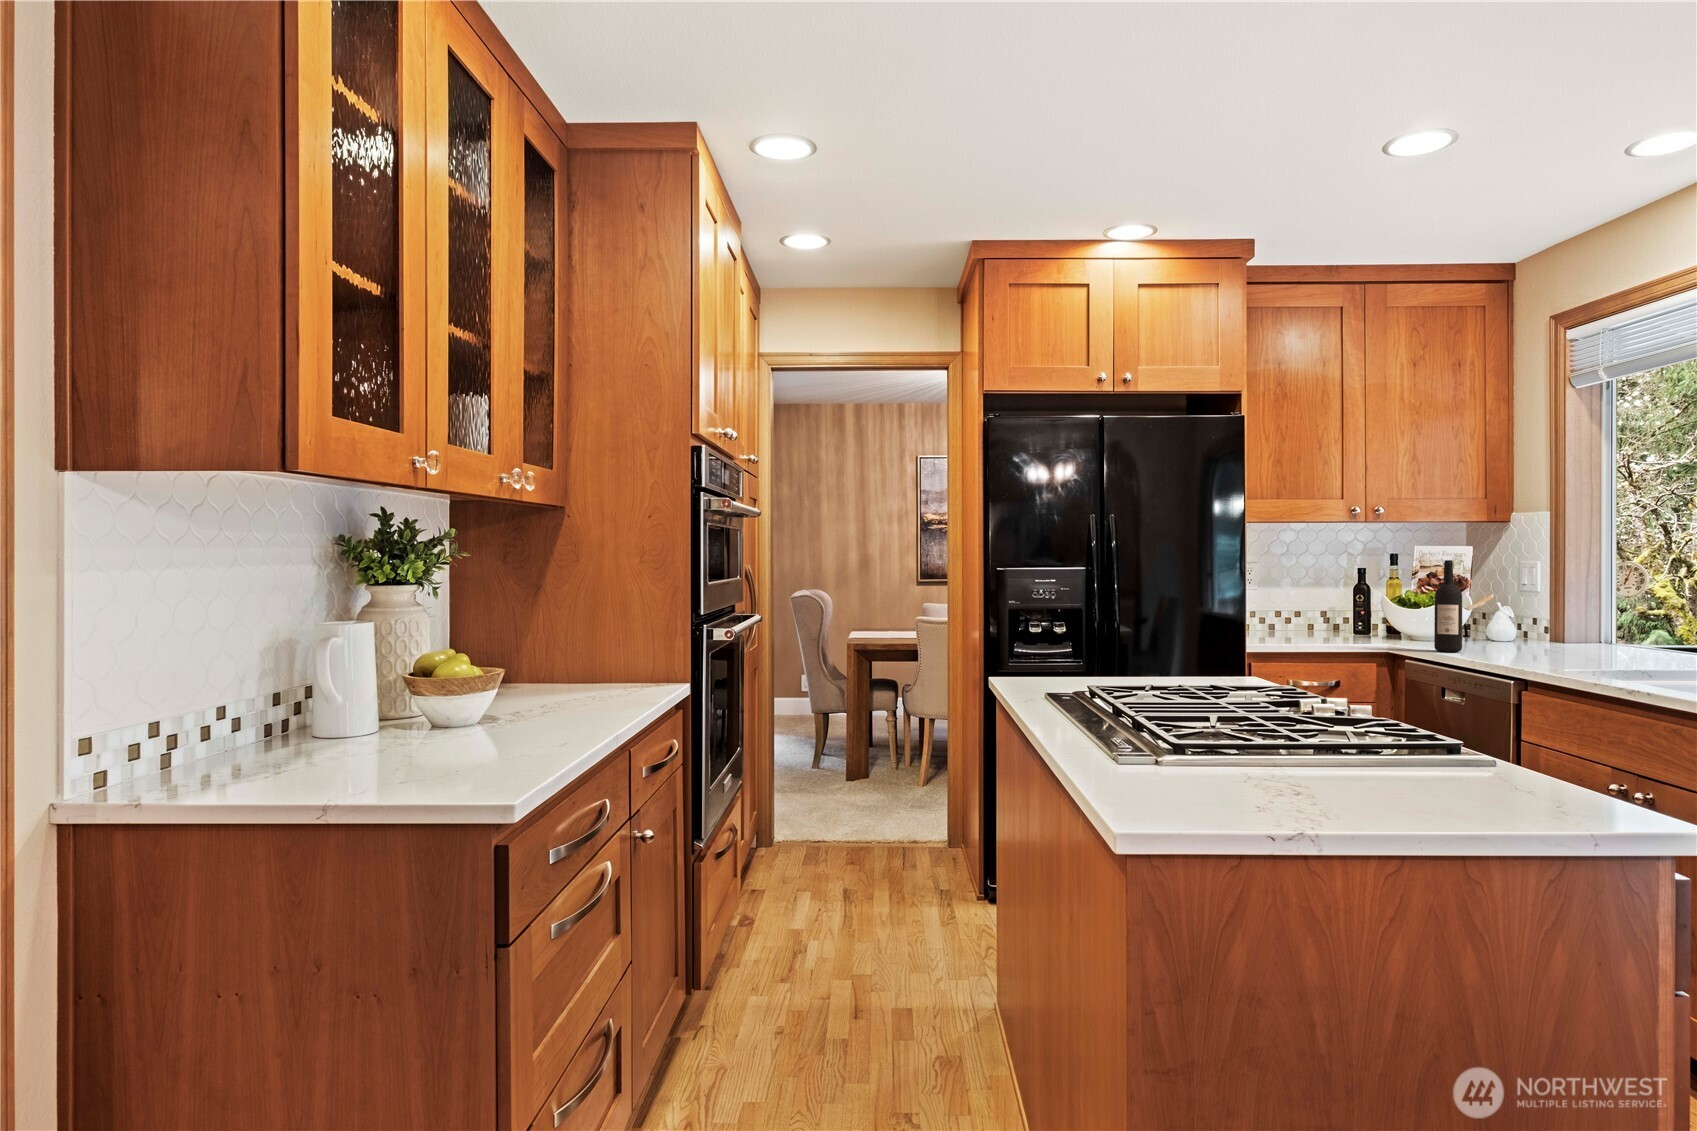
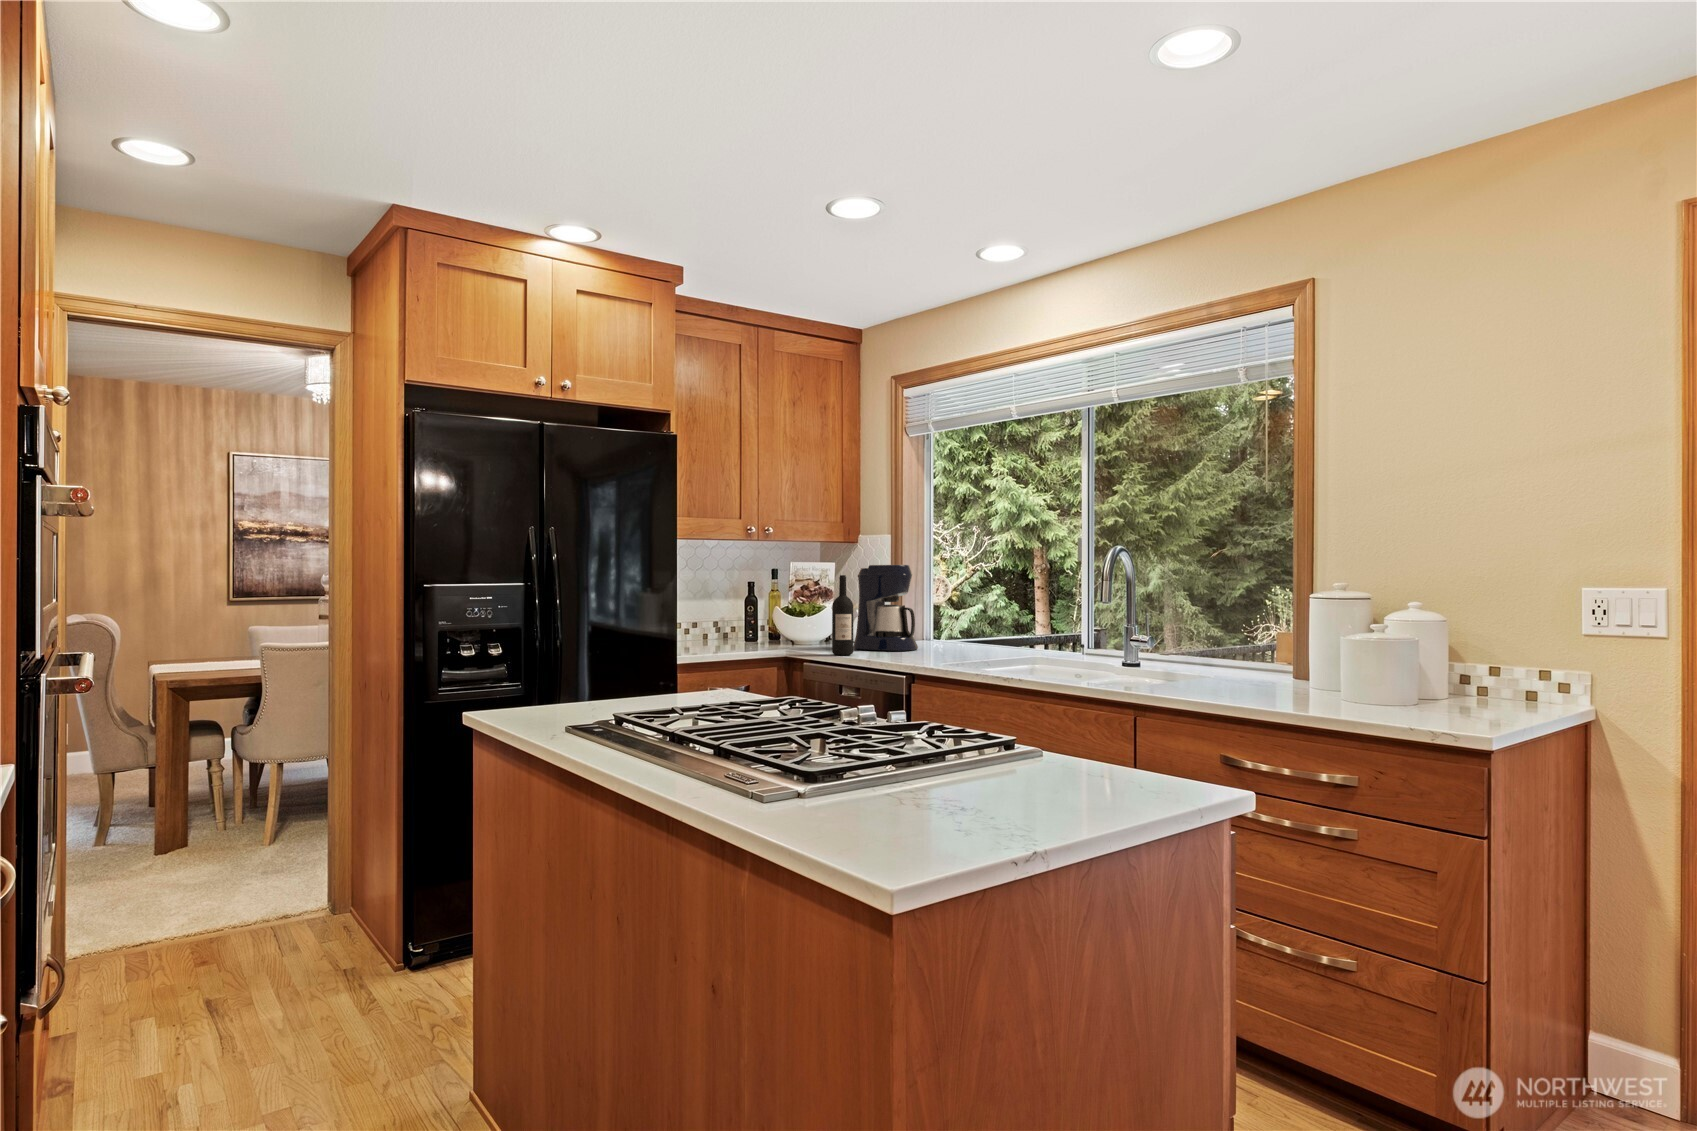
coffee maker: none [1474,548,1565,651] -> present [853,565,918,651]

